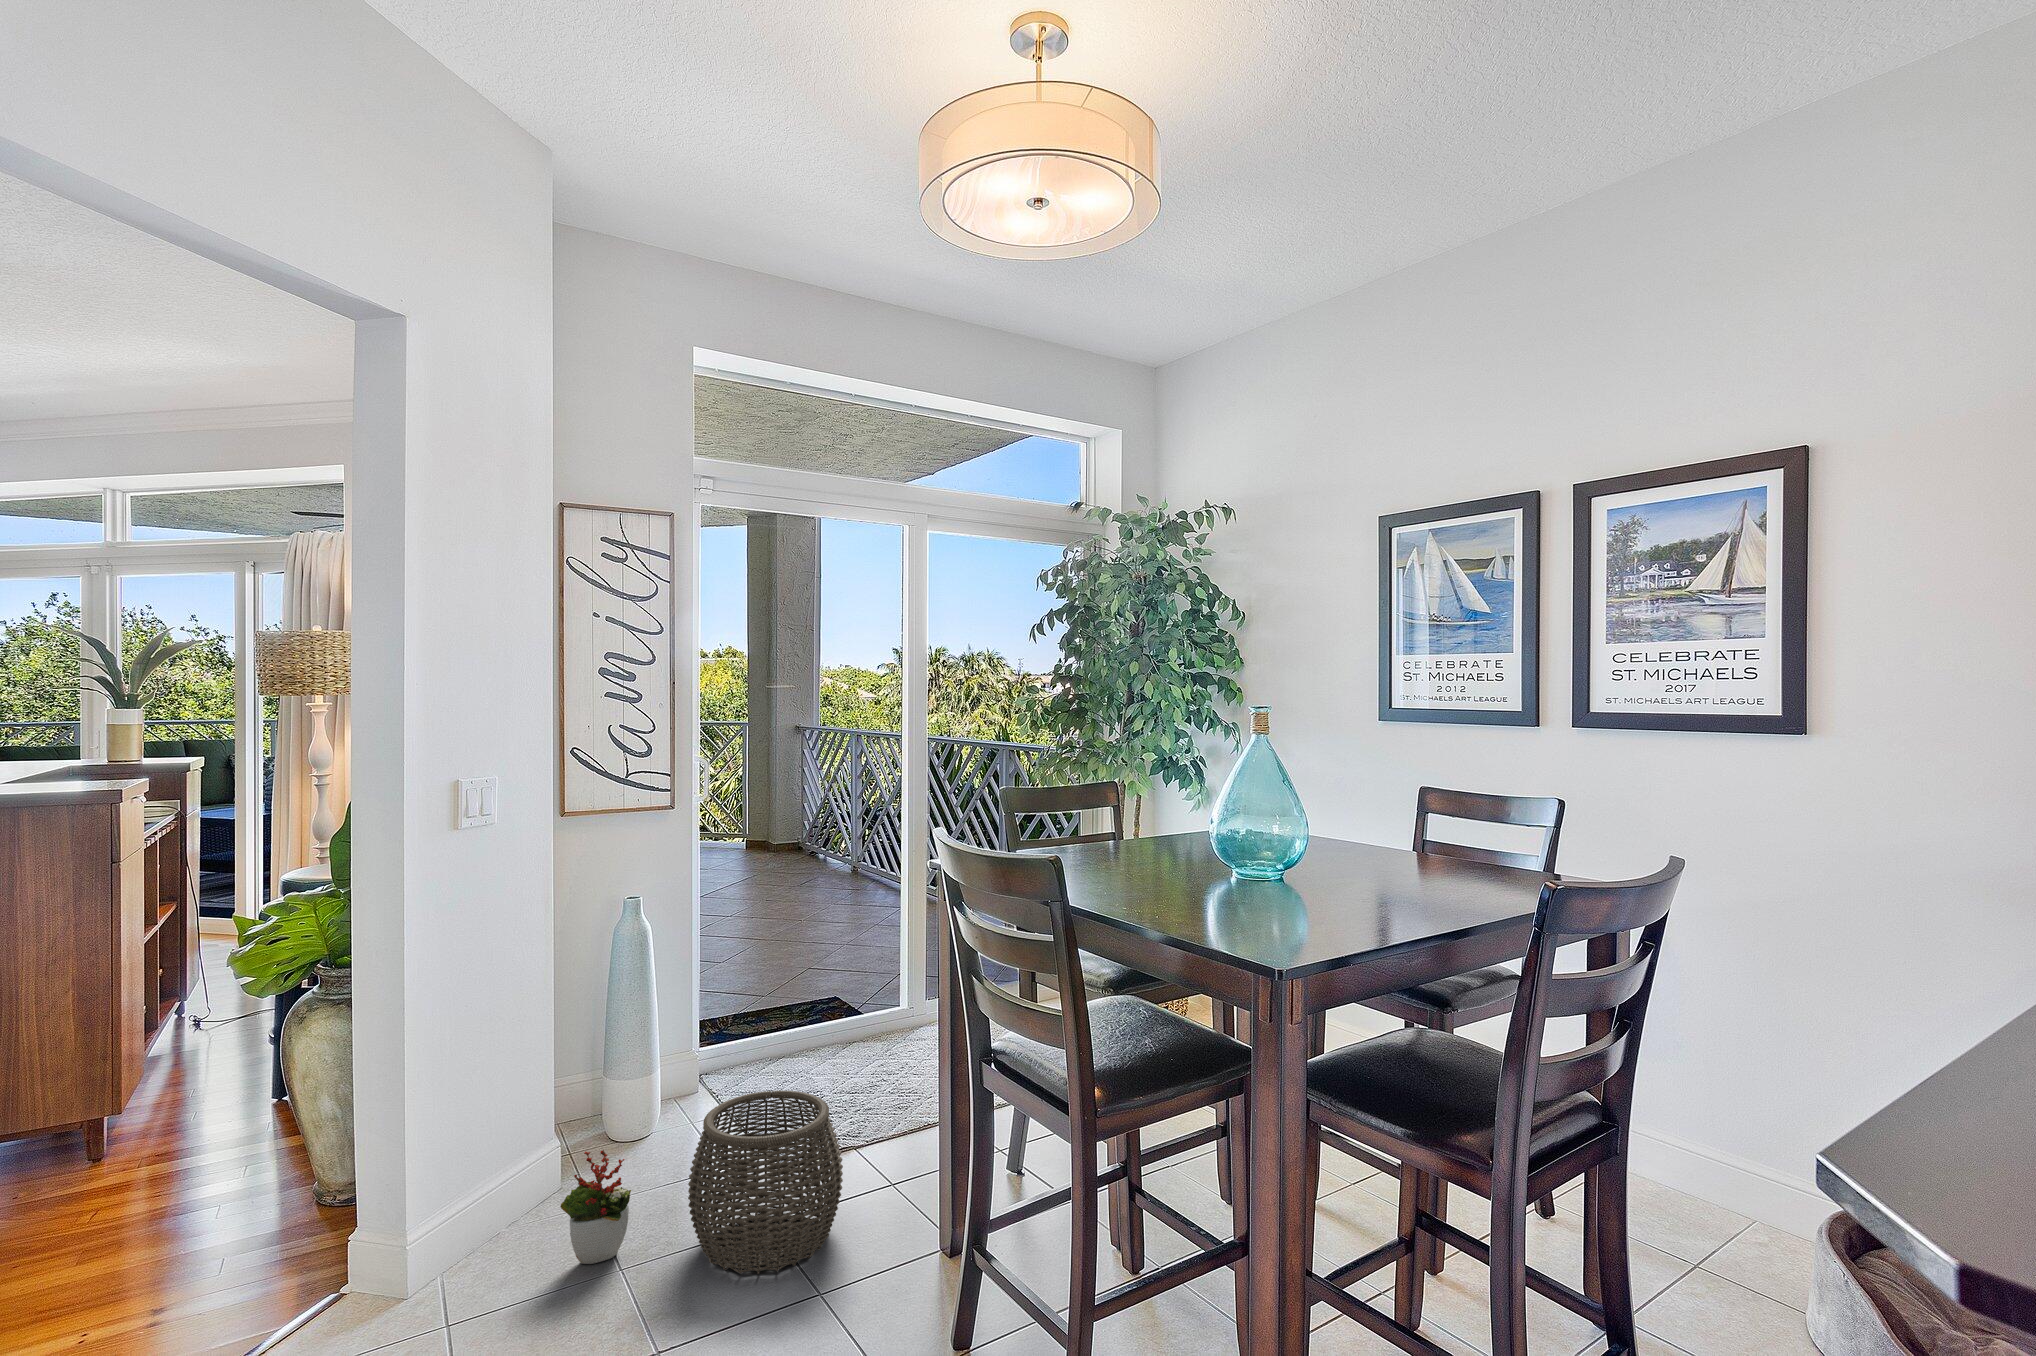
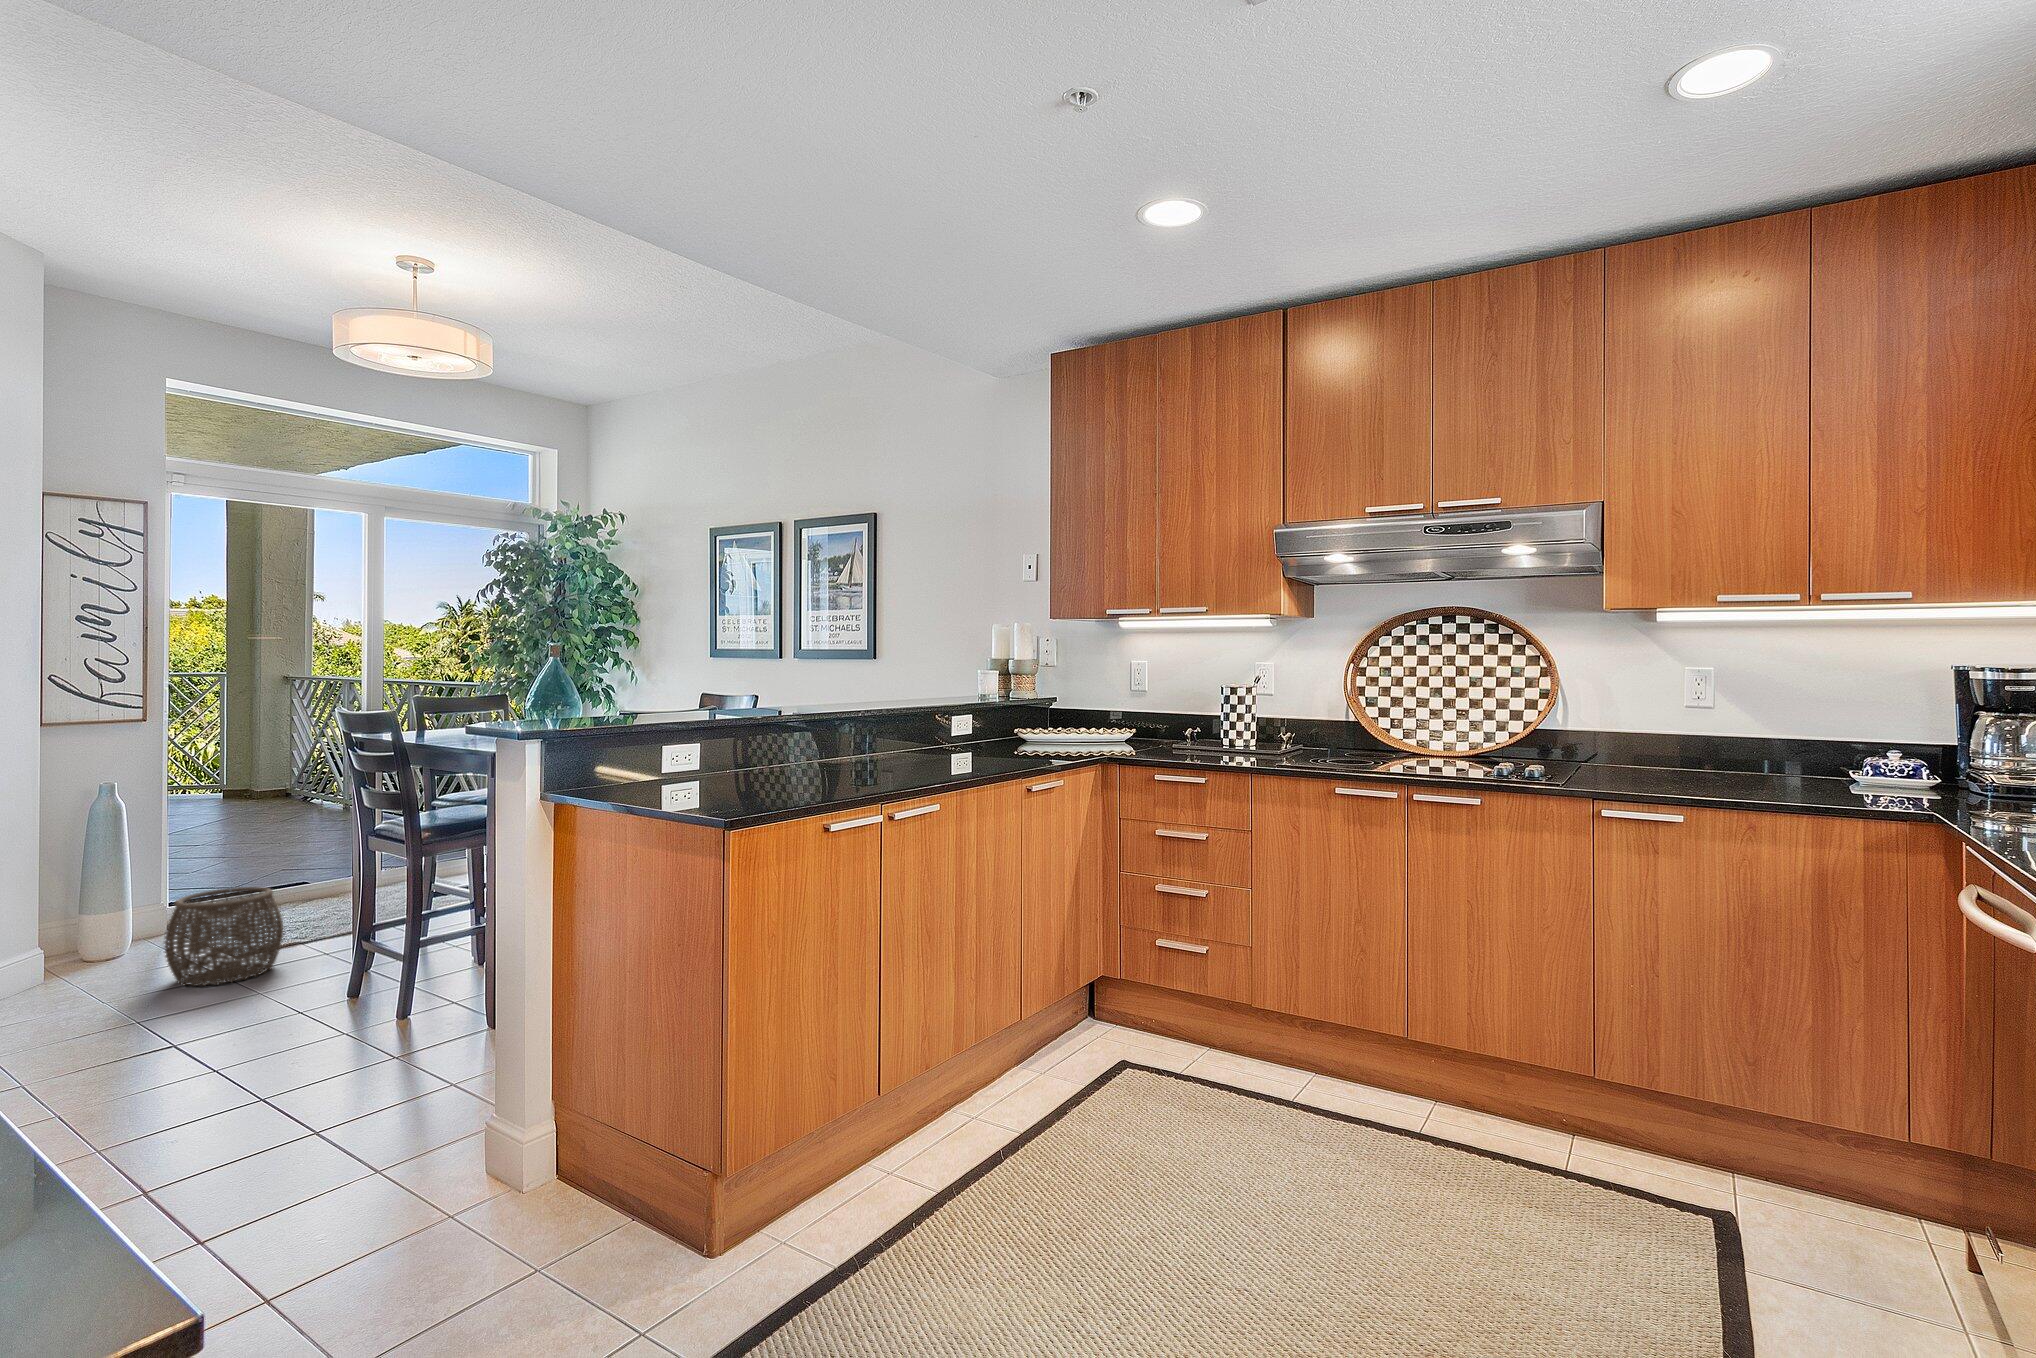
decorative plant: present [561,1150,631,1264] -> none [59,924,117,997]

